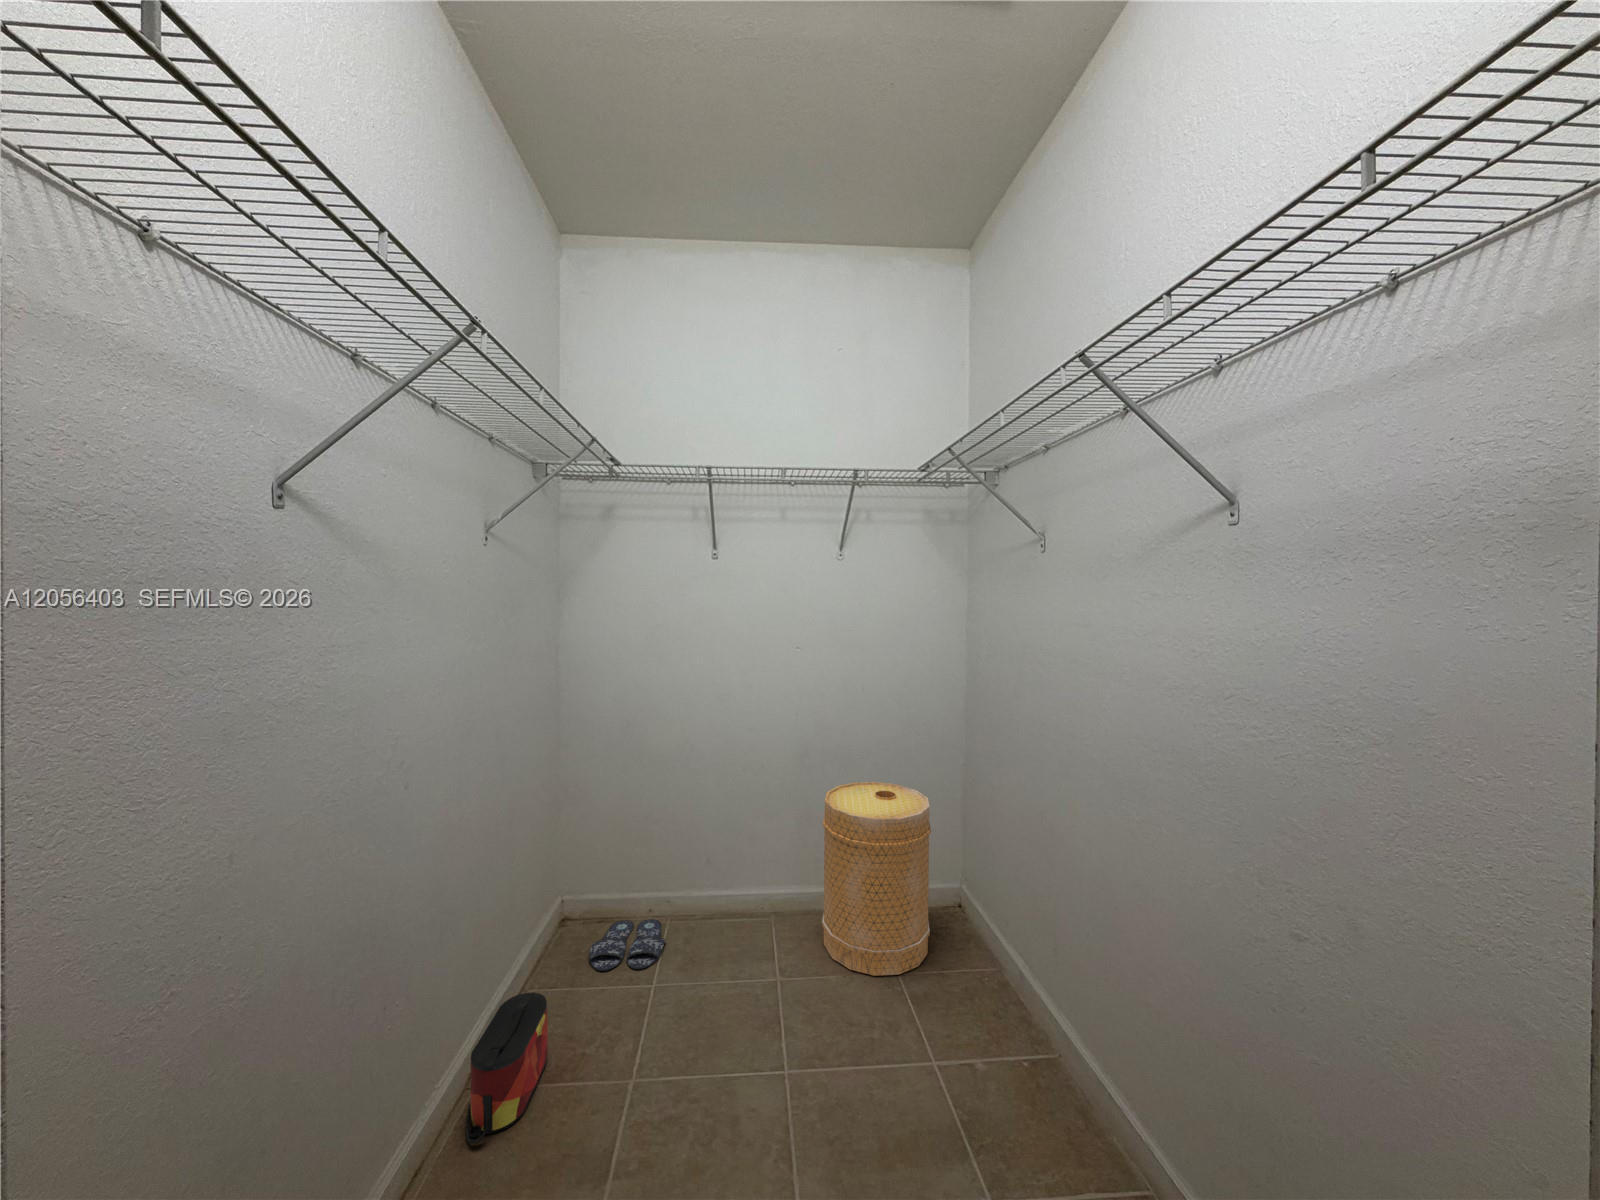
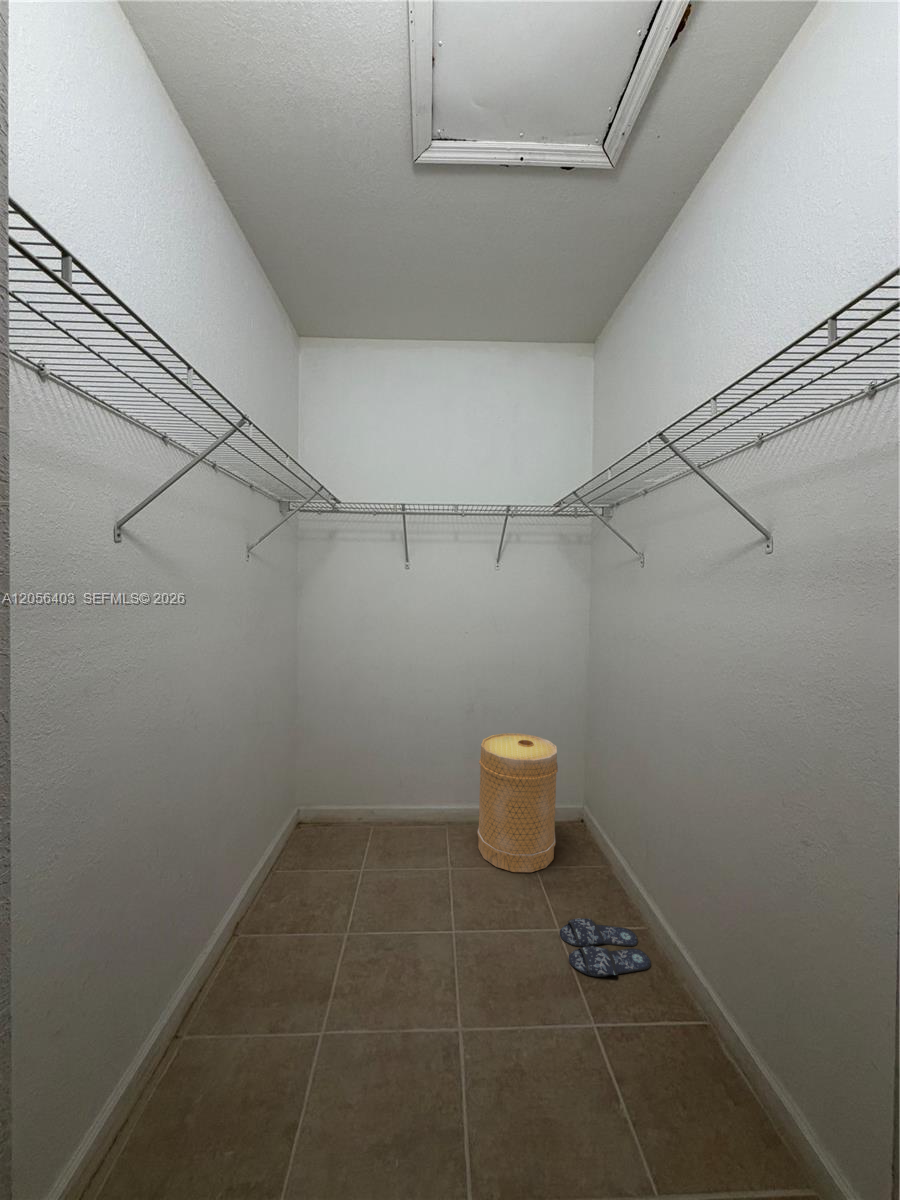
slippers: present [589,919,666,971] -> present [560,918,651,977]
bag: present [466,993,548,1144] -> none [228,868,283,965]

